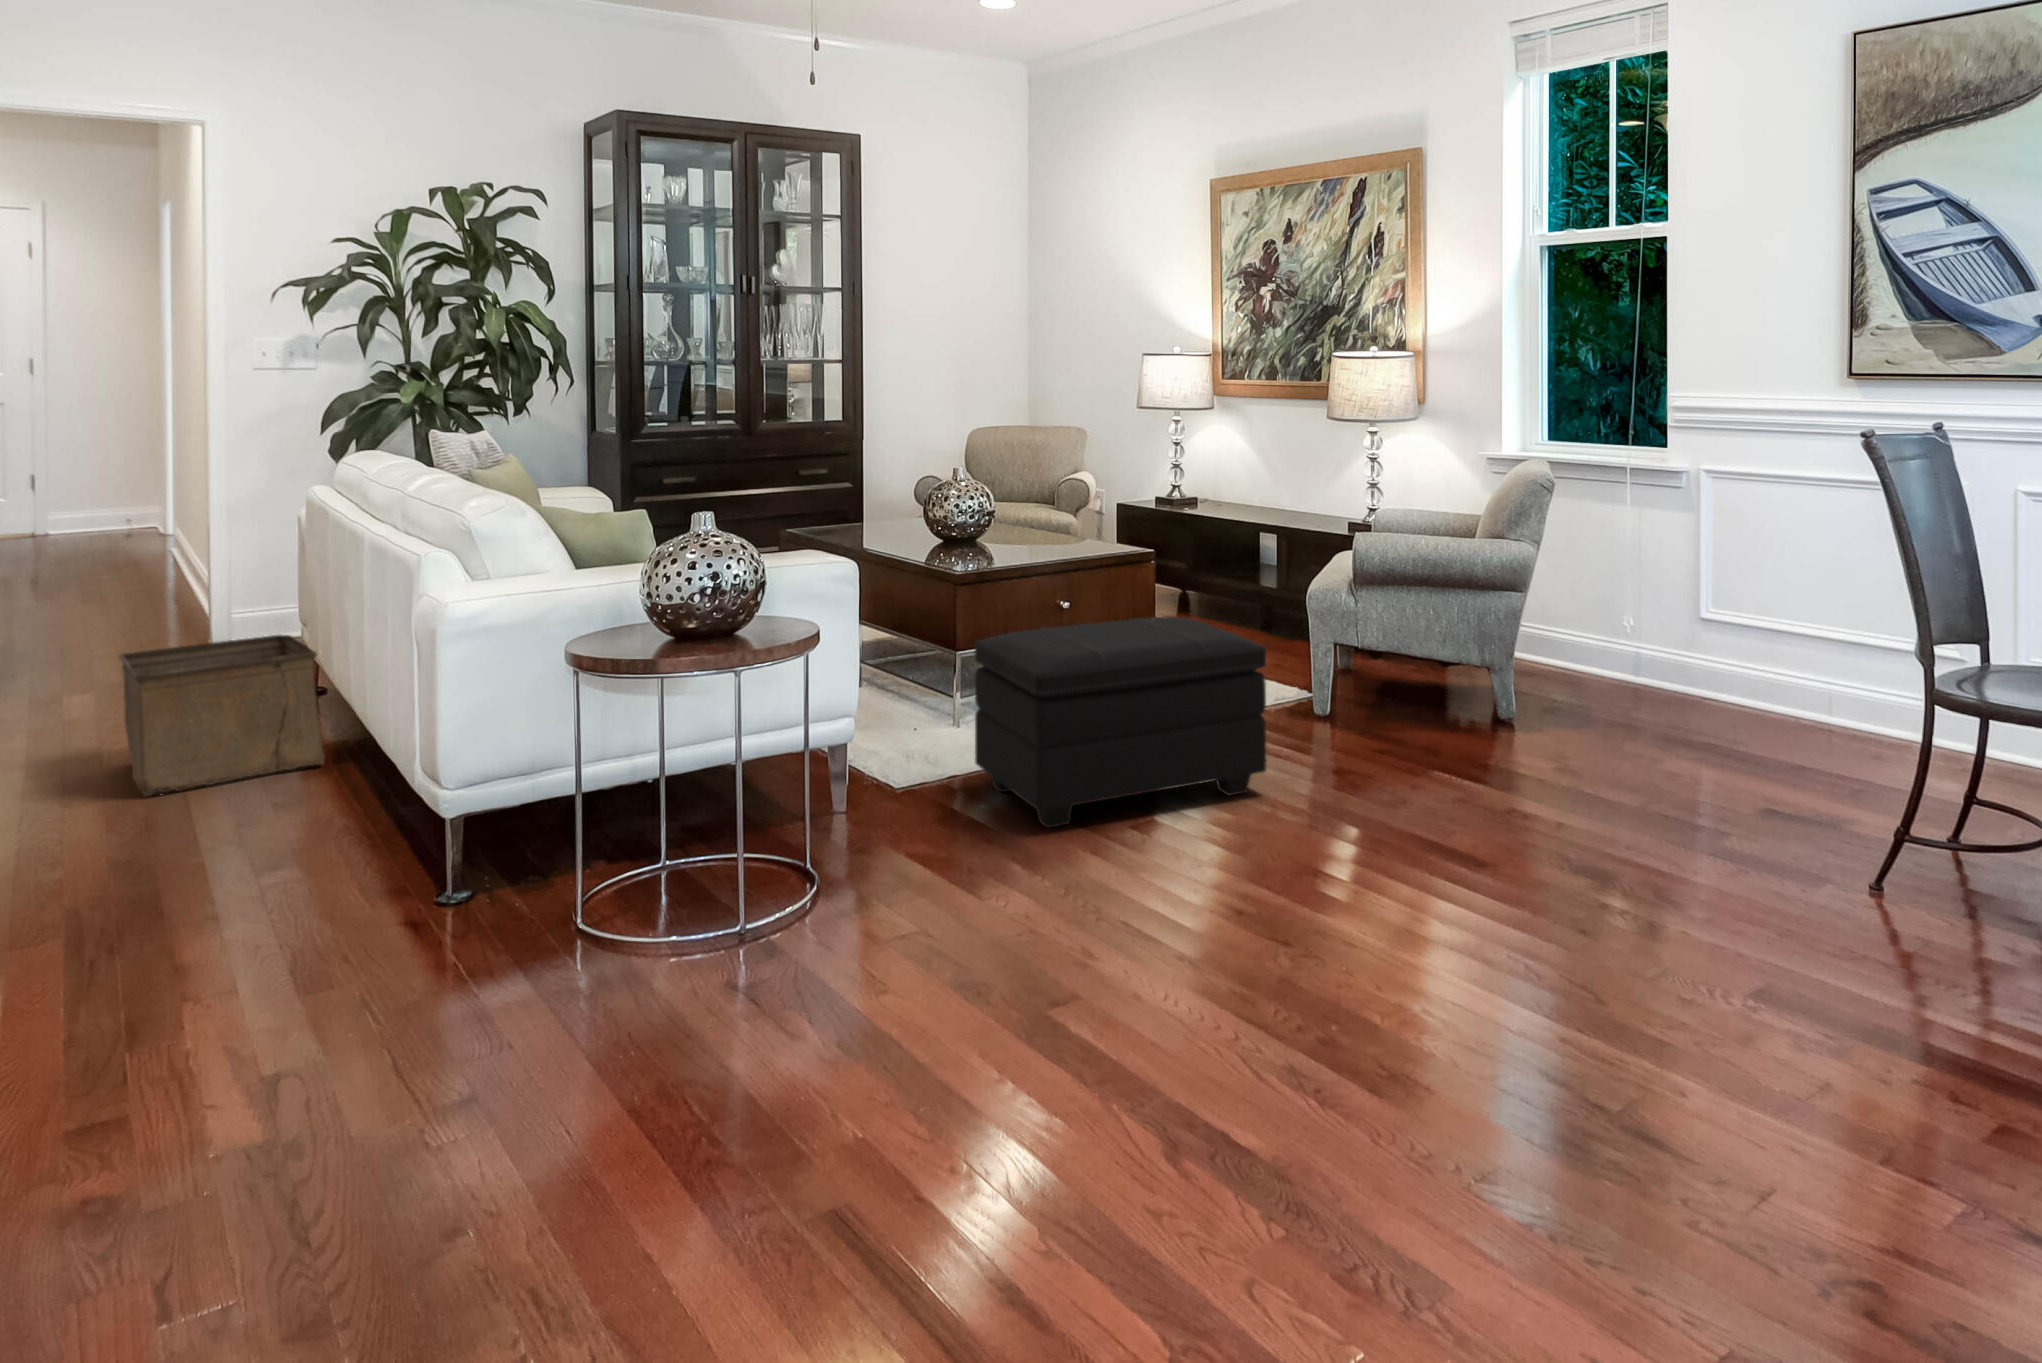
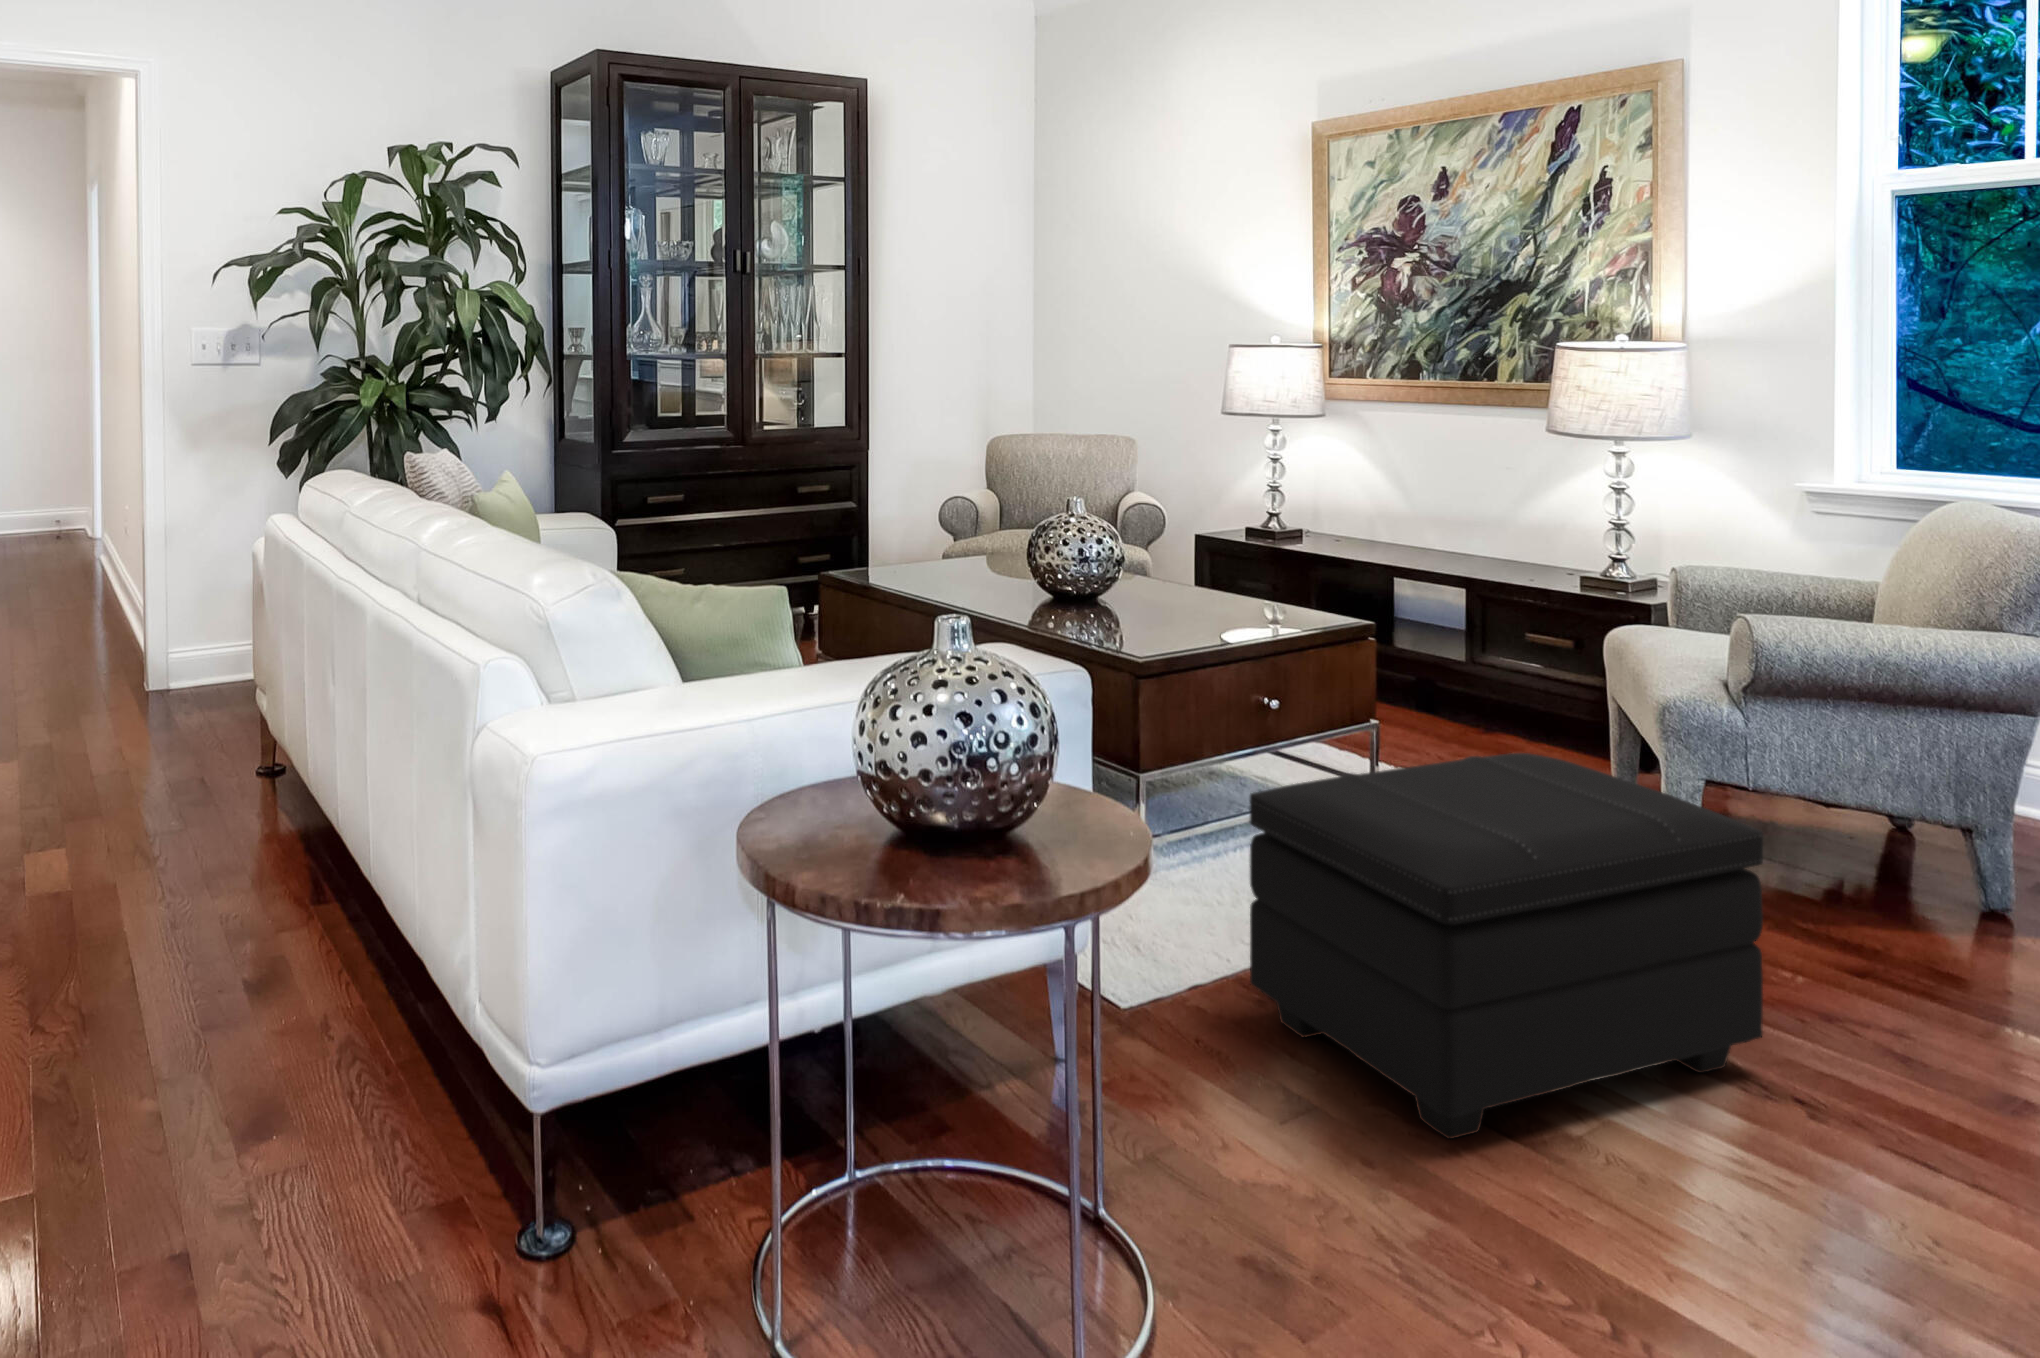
storage bin: present [119,635,325,796] -> none [39,722,299,968]

